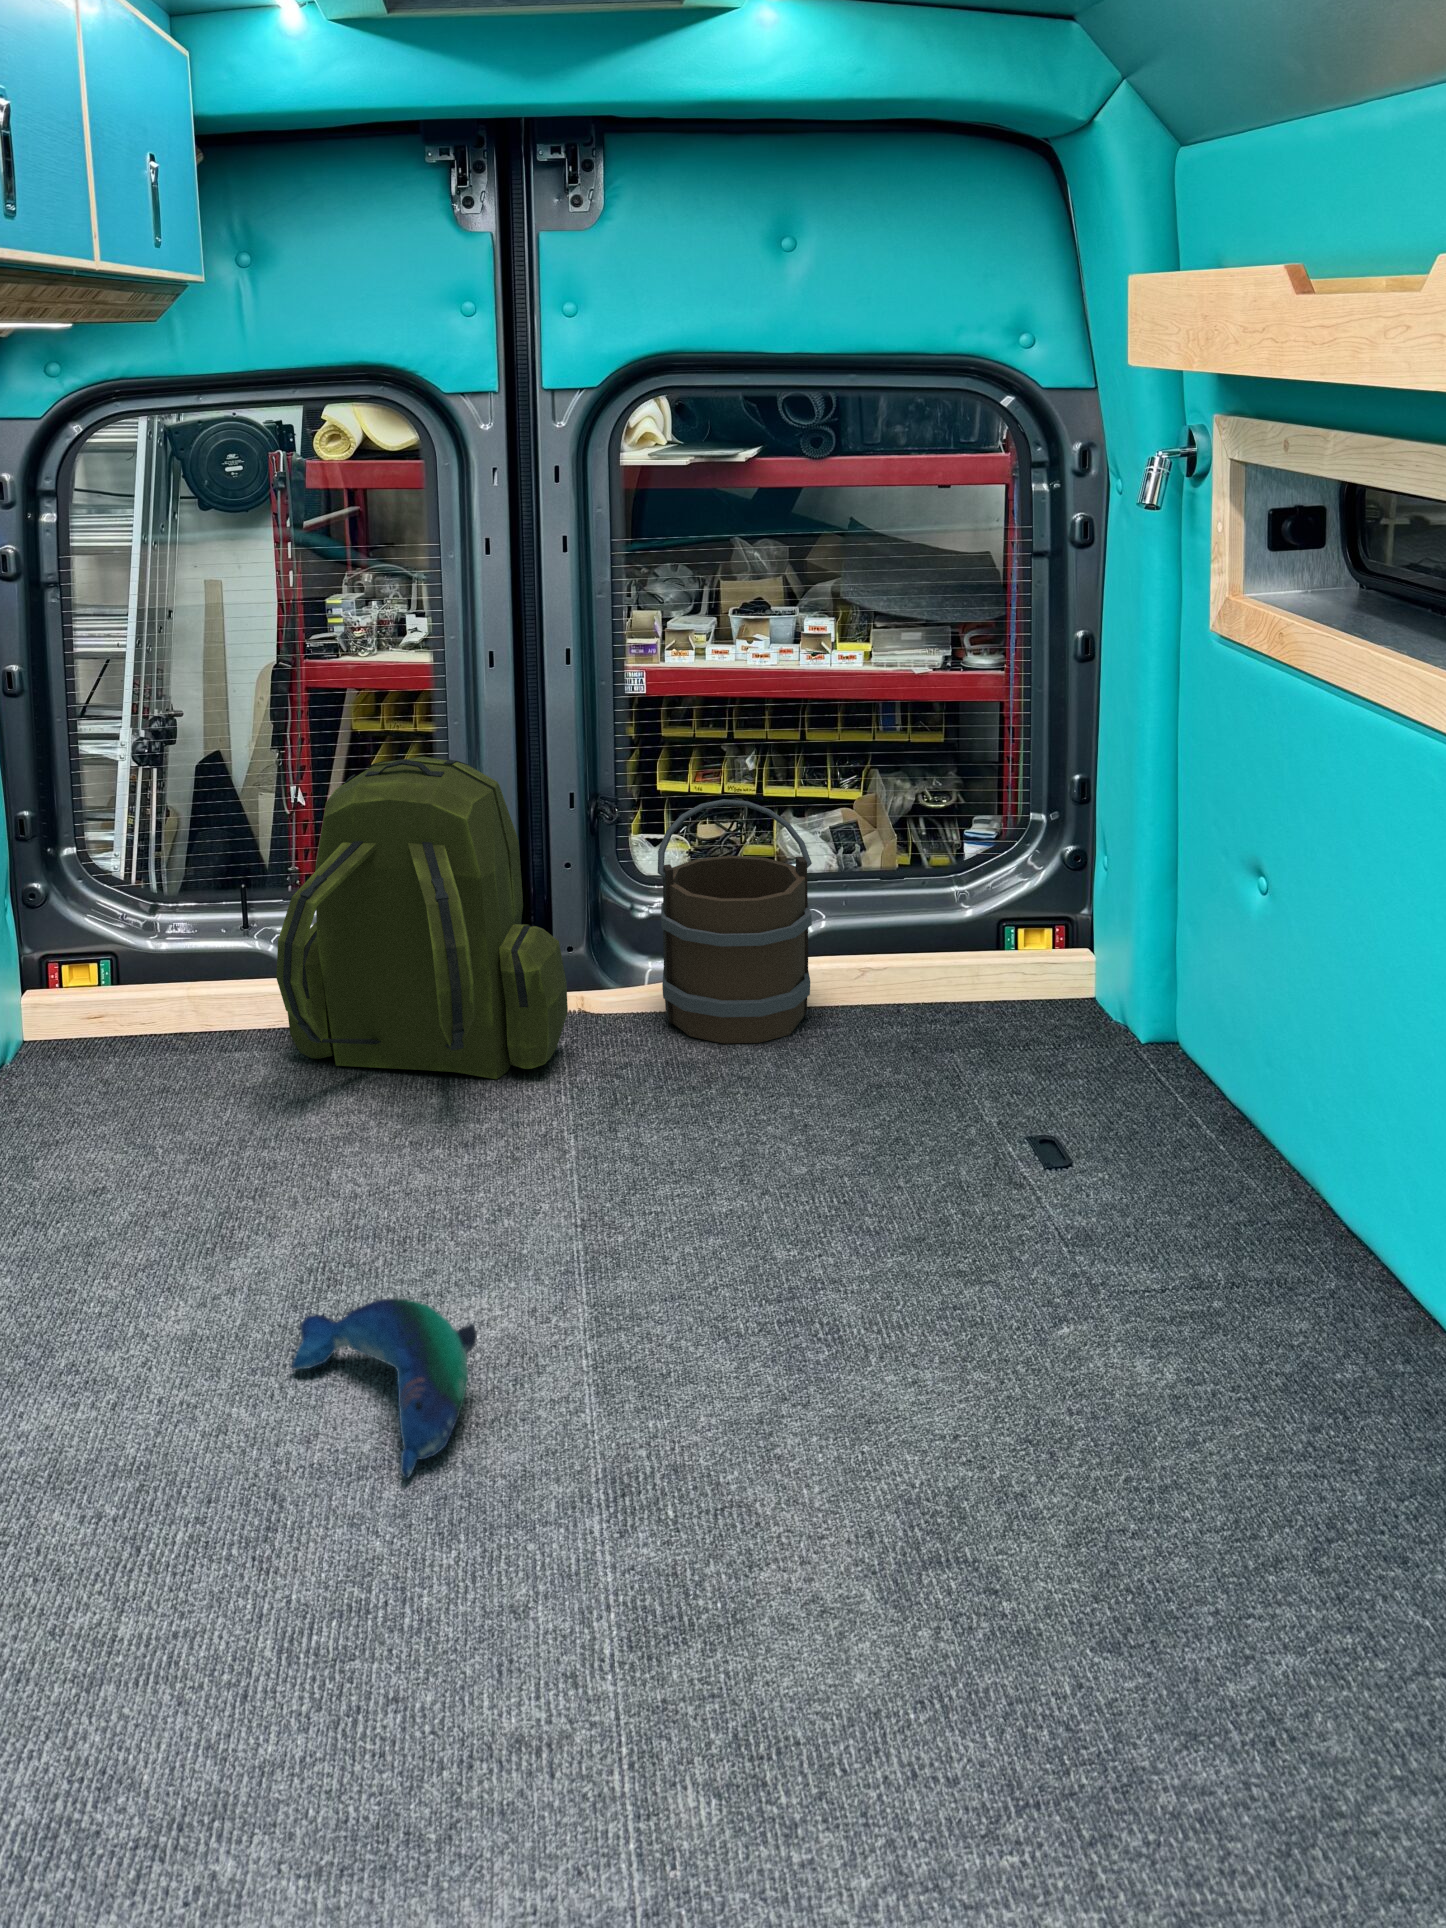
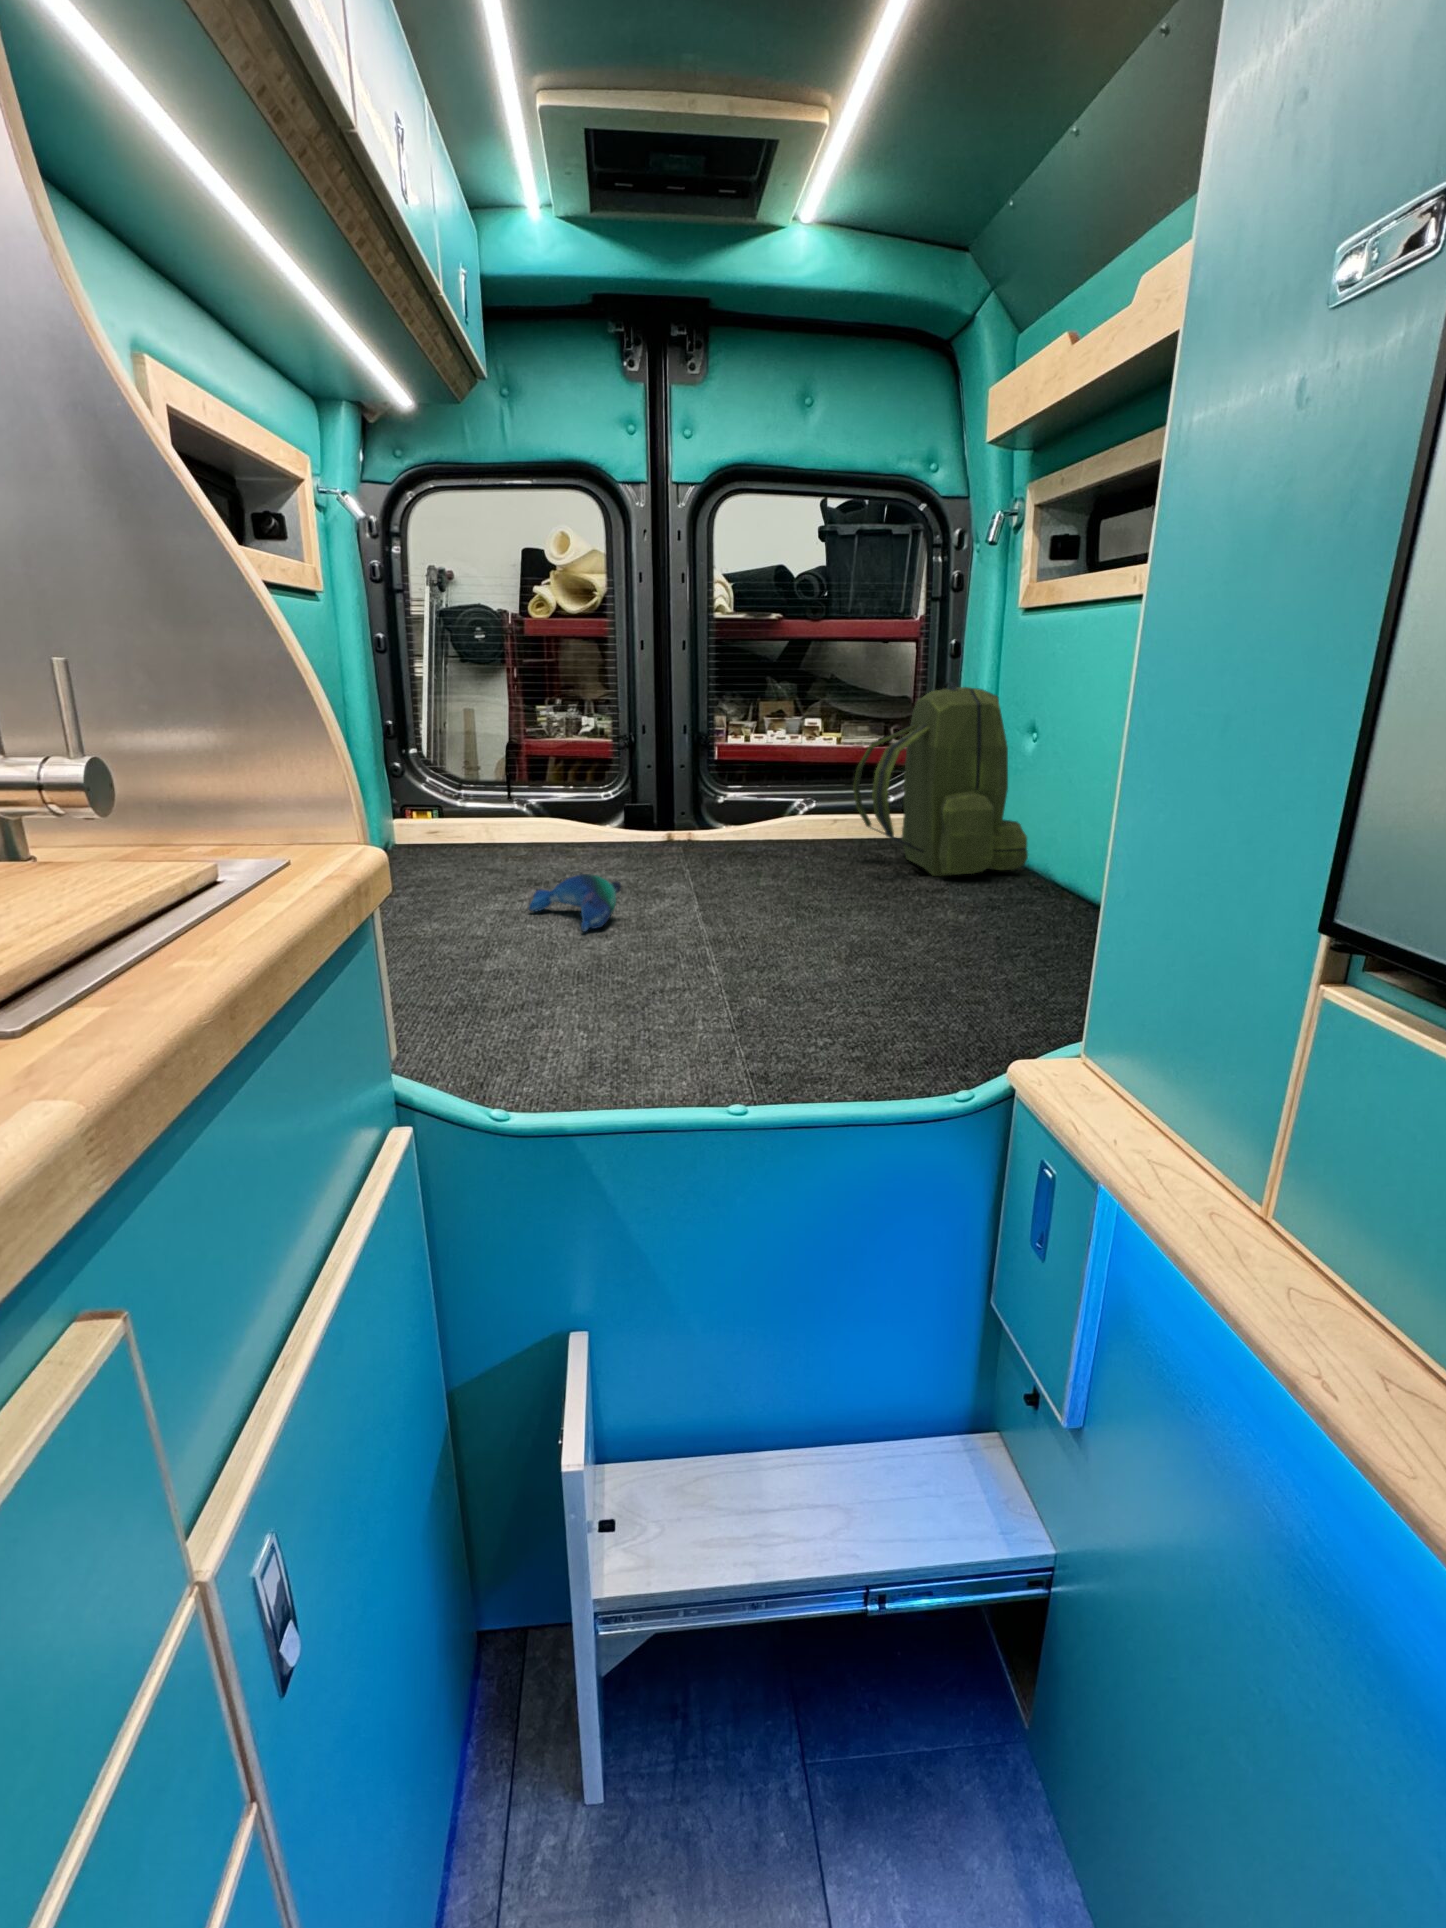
backpack: present [276,757,568,1079] -> present [853,682,1028,876]
bucket: present [658,799,812,1043] -> none [727,728,808,849]

